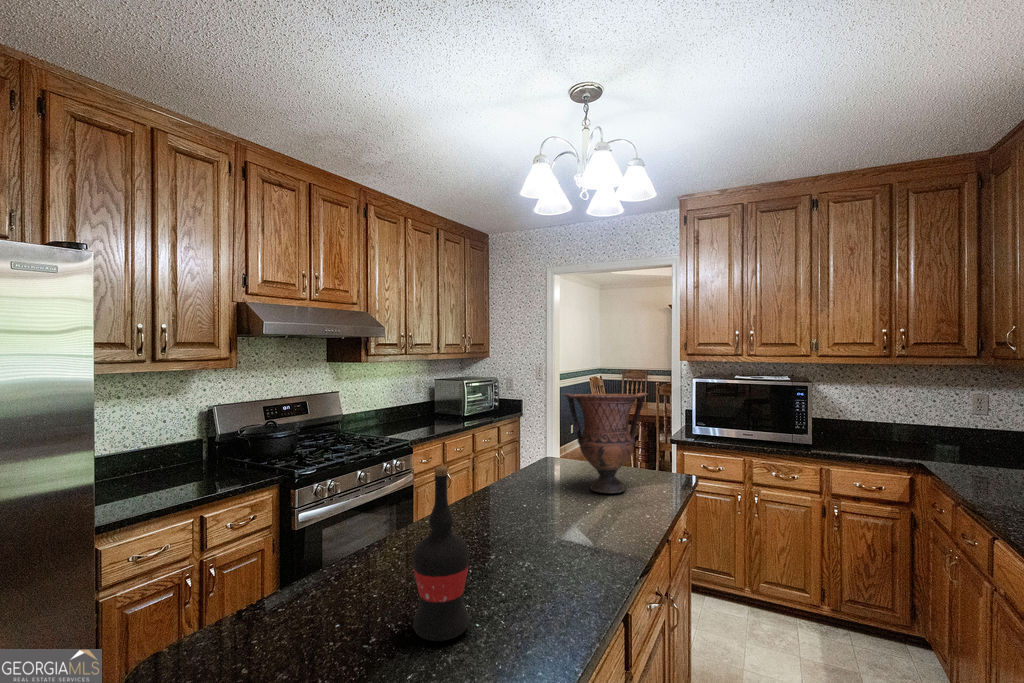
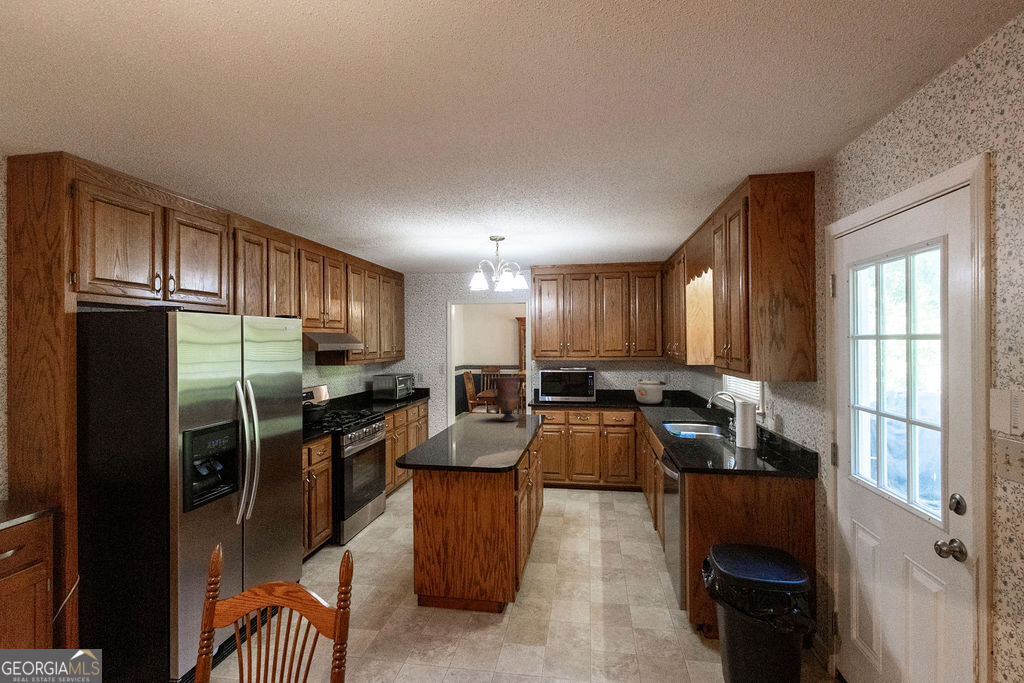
kettle: none [900,404,992,460] -> present [634,379,666,404]
wine bottle: present [413,466,469,641] -> none [469,397,487,449]

